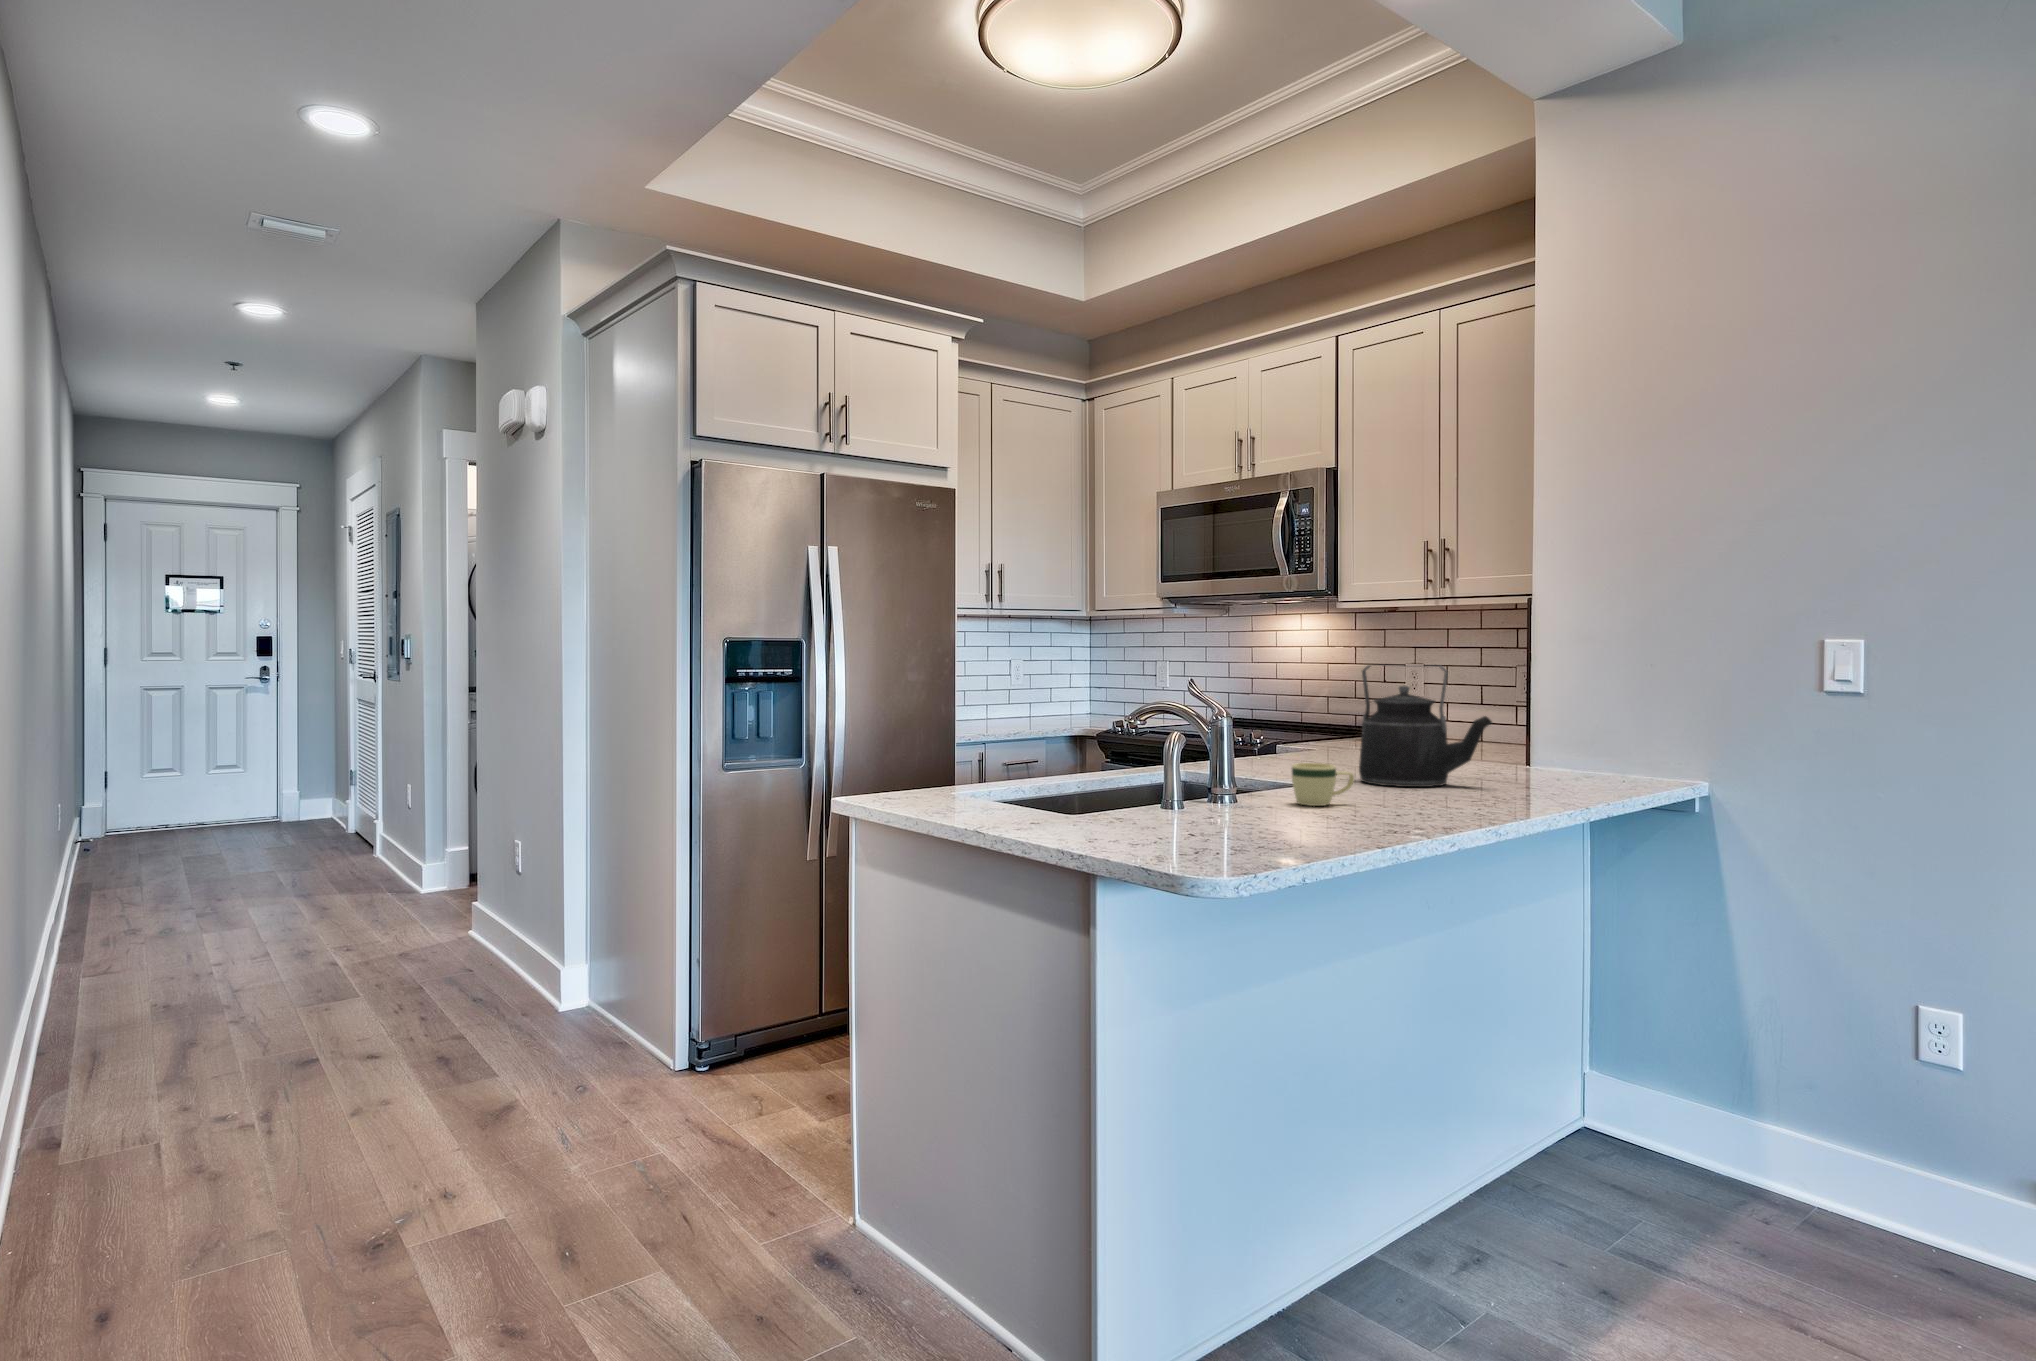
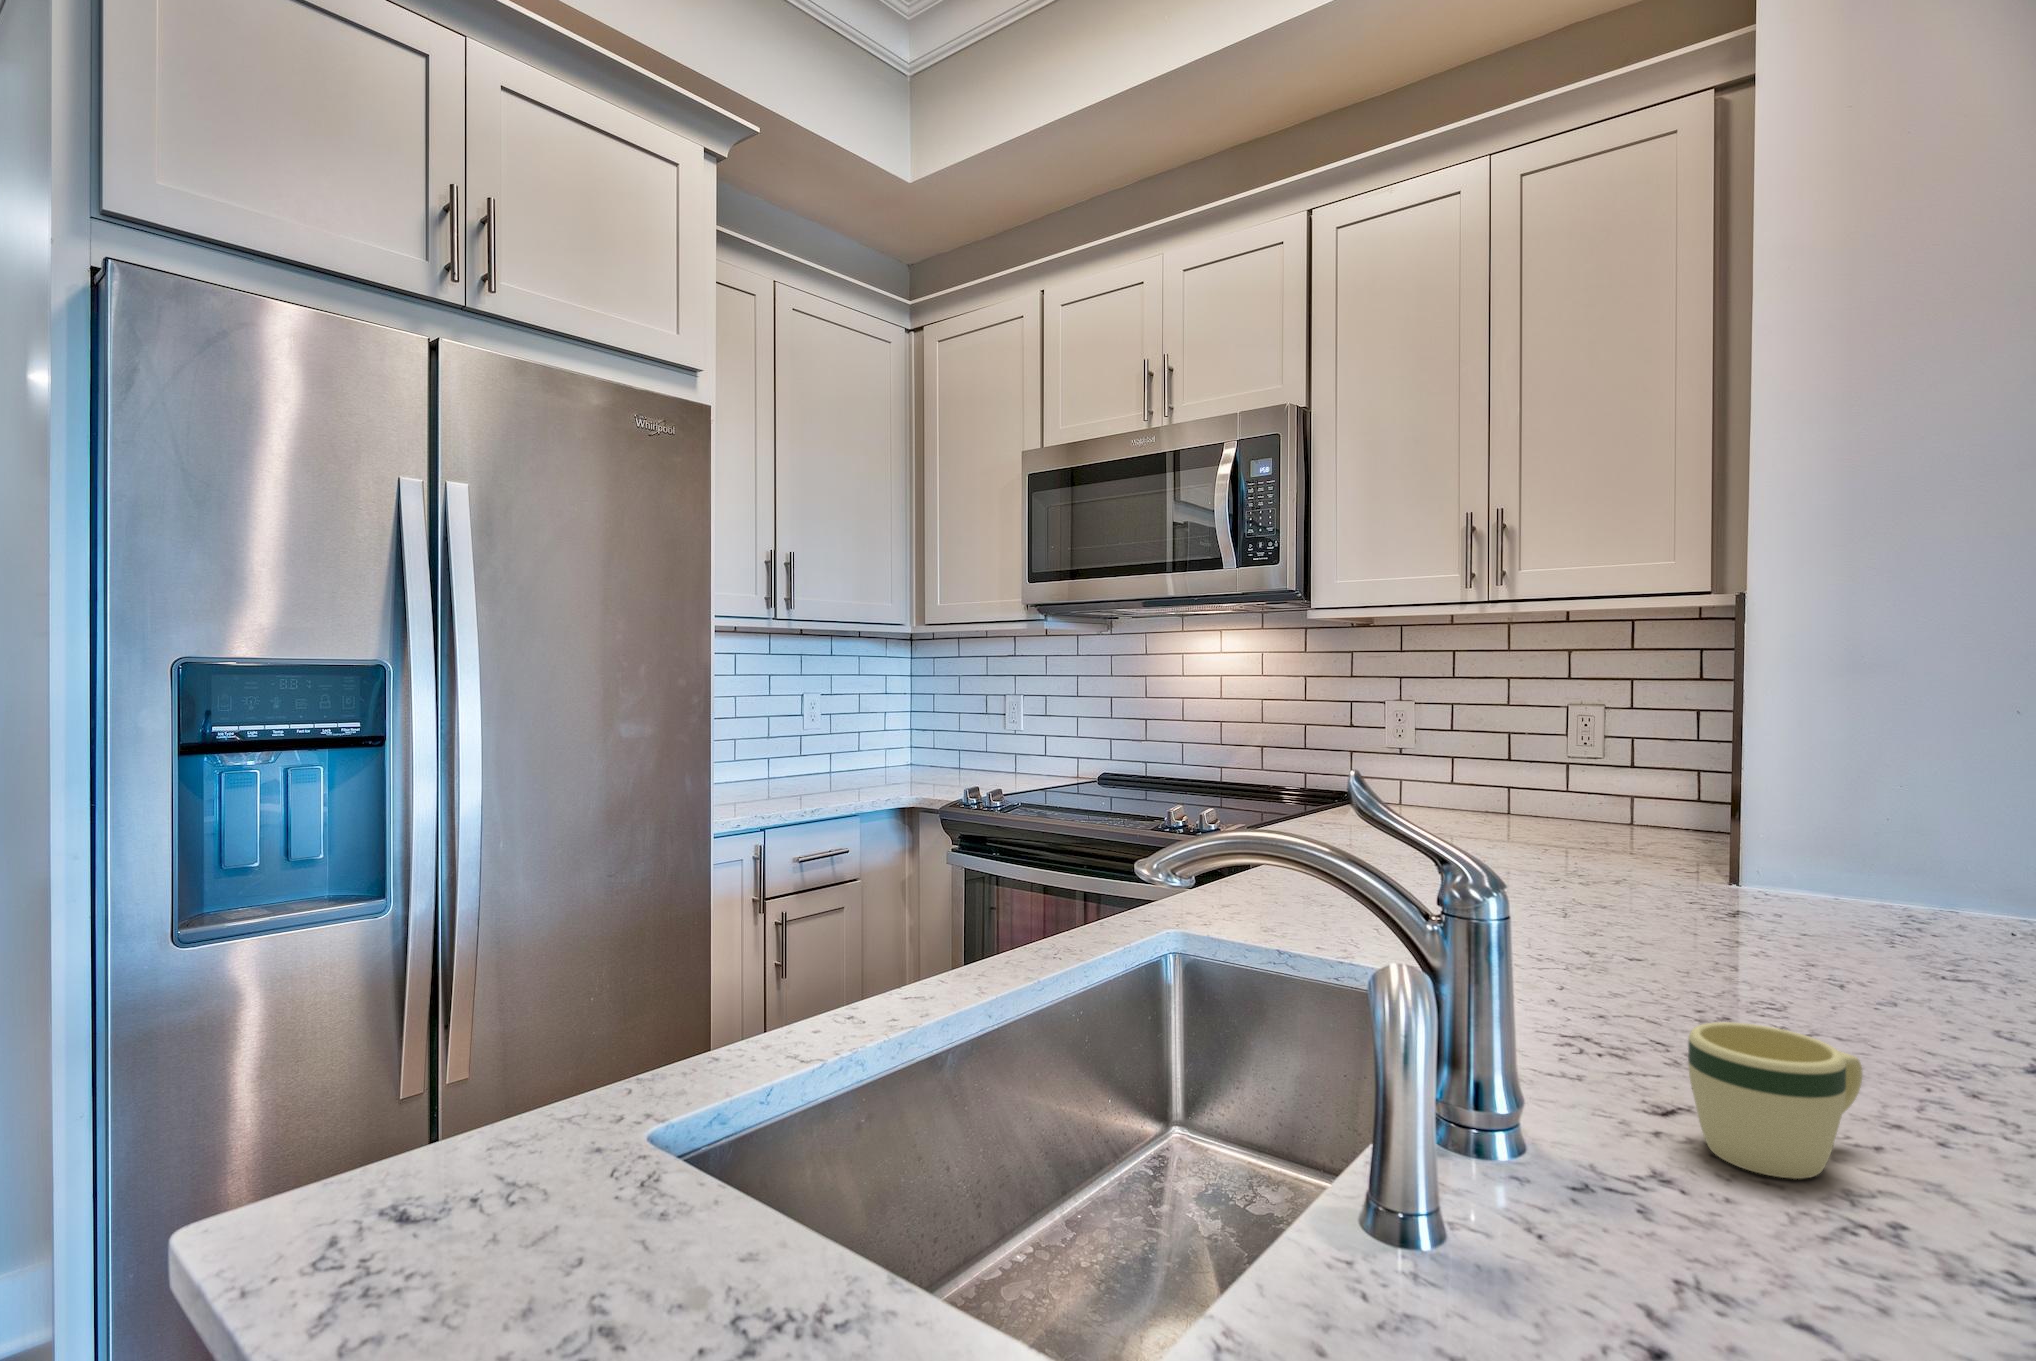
kettle: present [1359,665,1493,787] -> none [1585,721,1915,1003]

